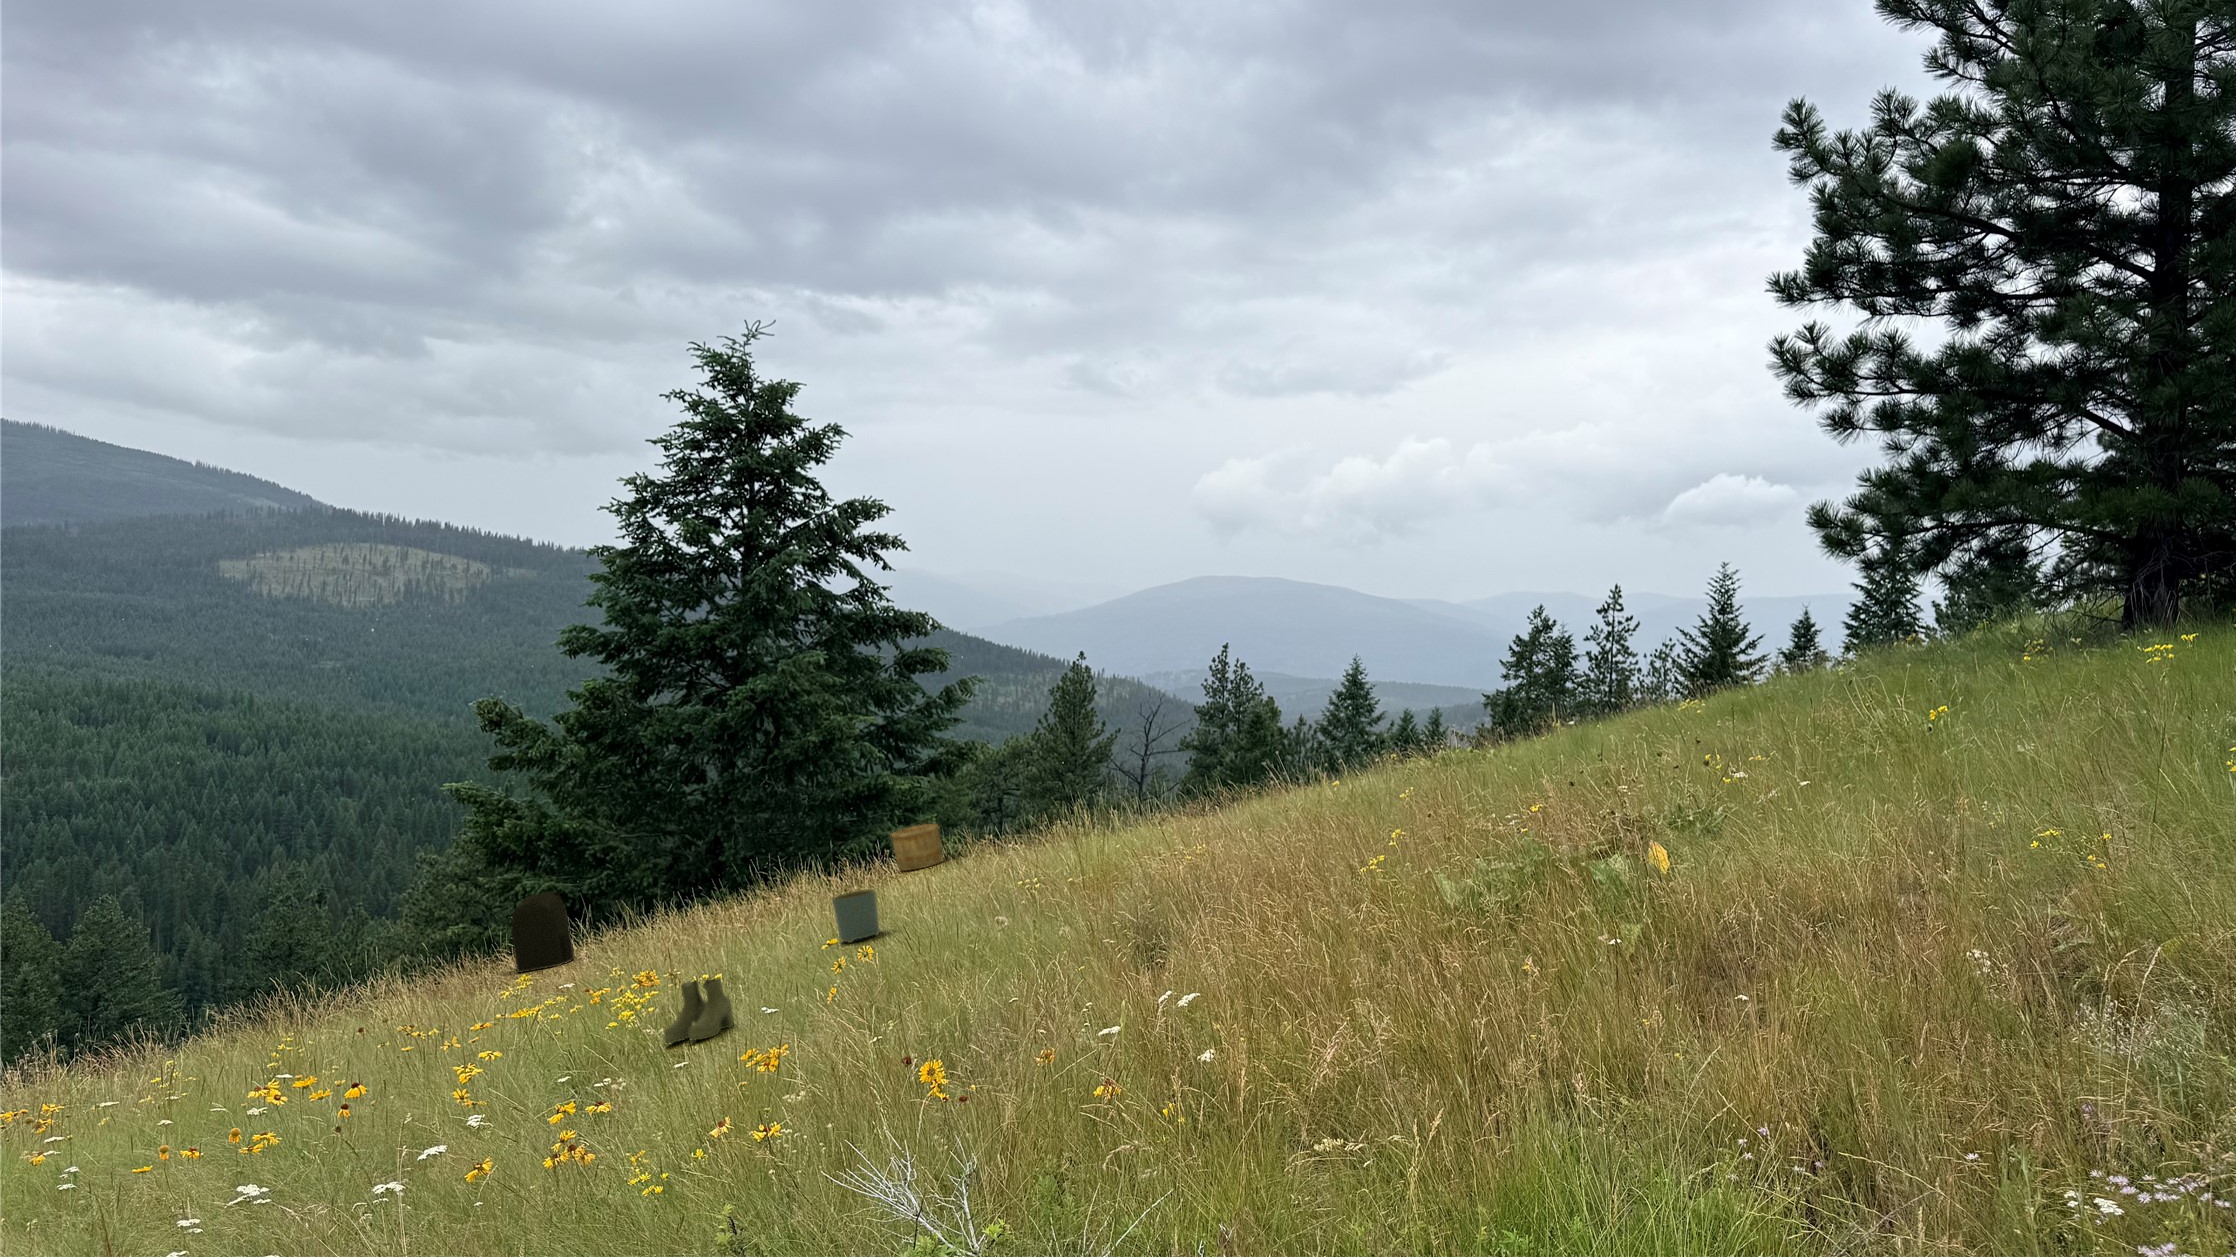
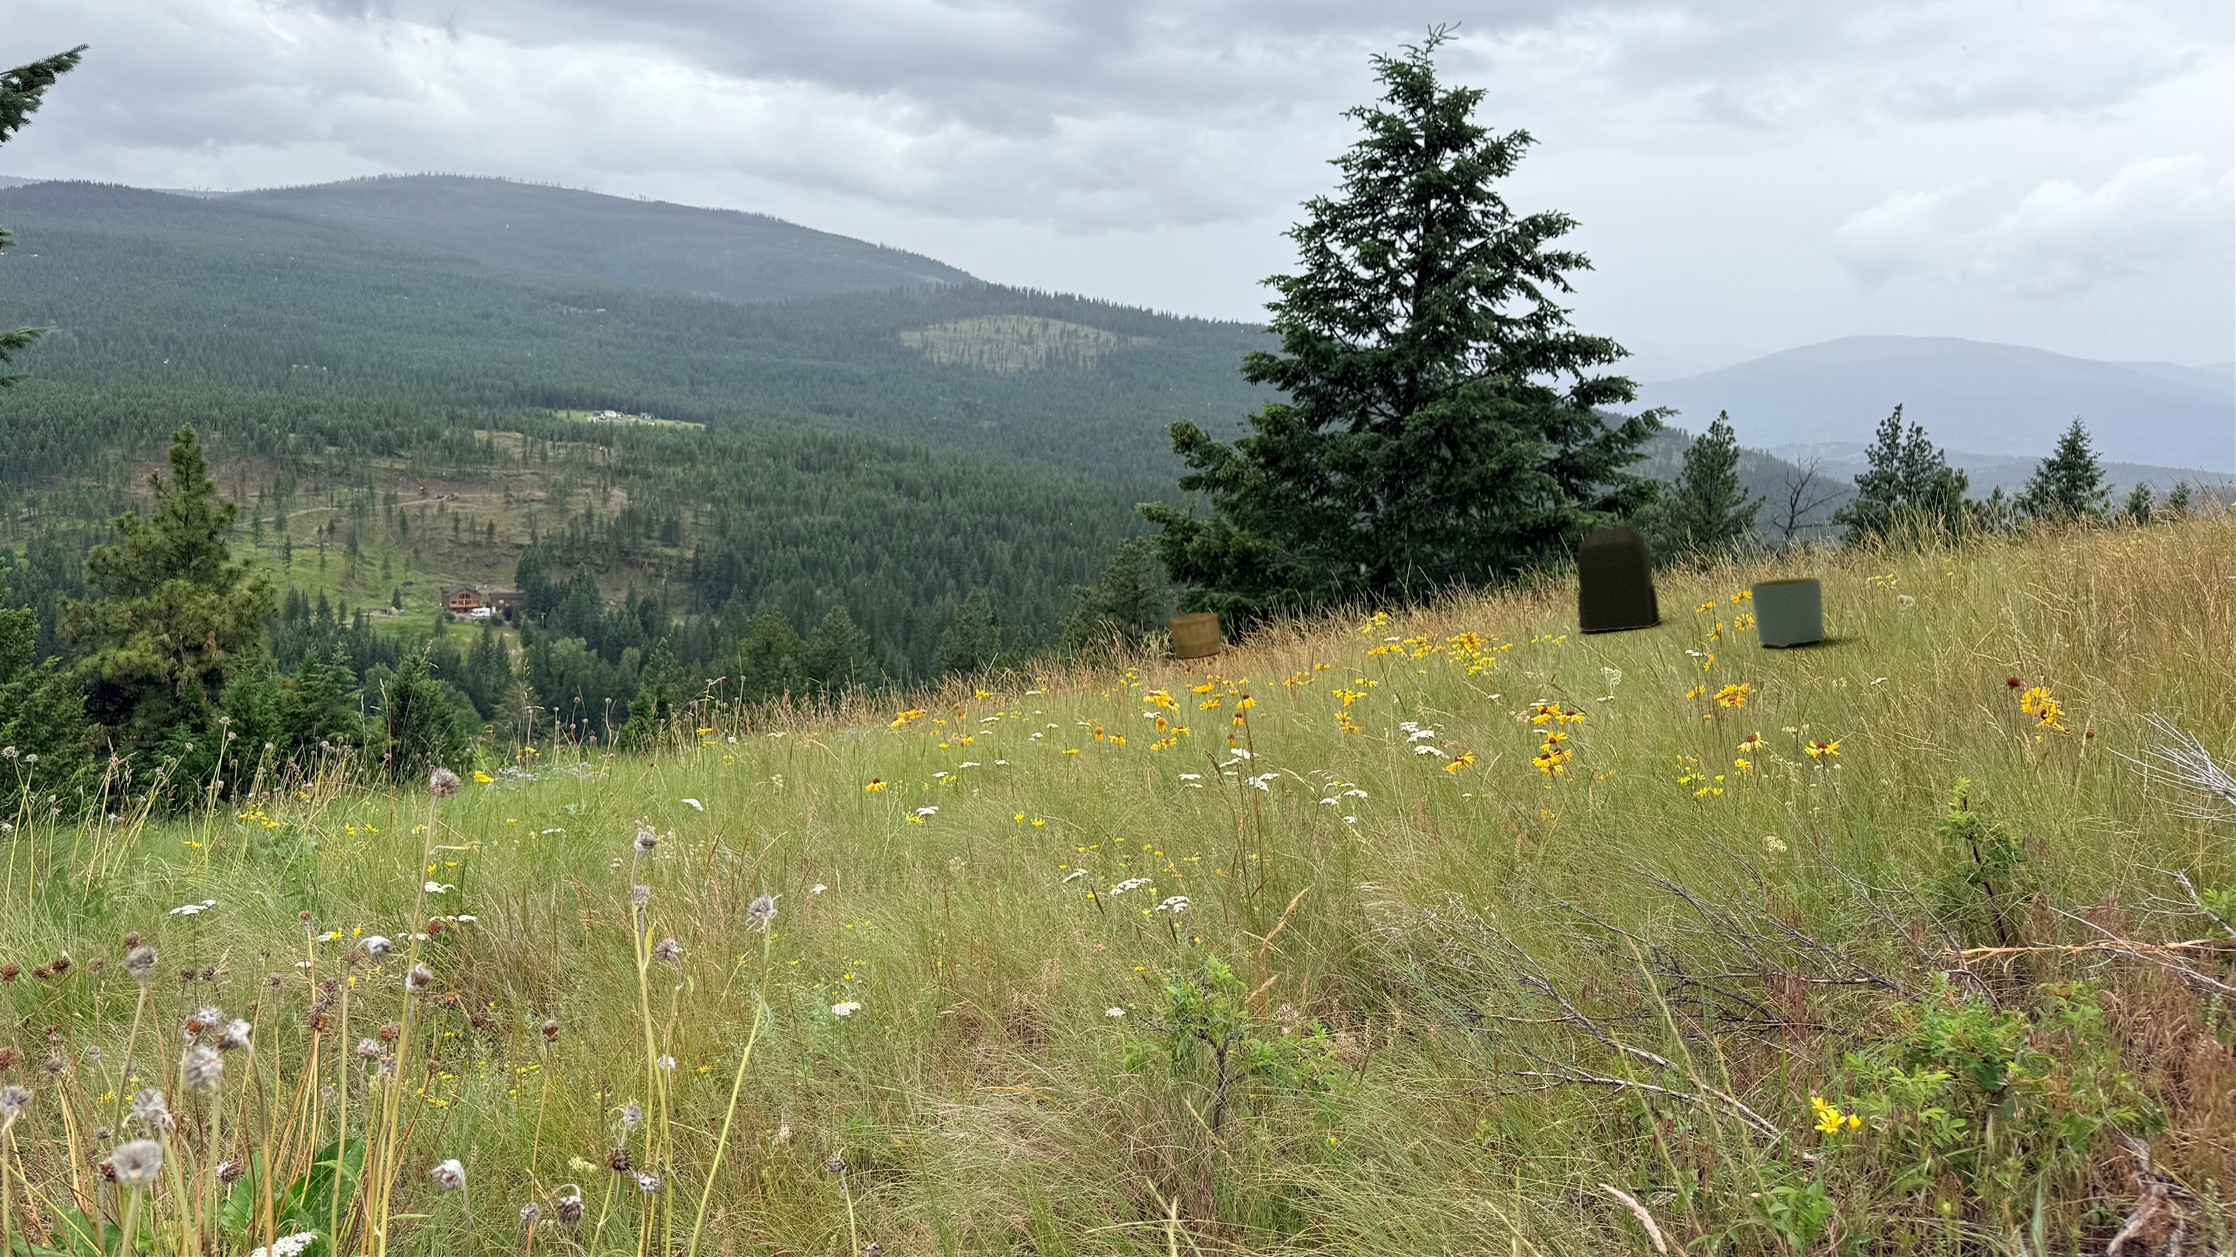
wooden bucket: present [891,824,943,871] -> present [1169,613,1221,658]
backpack: present [511,891,575,973] -> present [1577,527,1661,632]
boots: present [664,978,734,1043] -> none [1617,660,1715,743]

